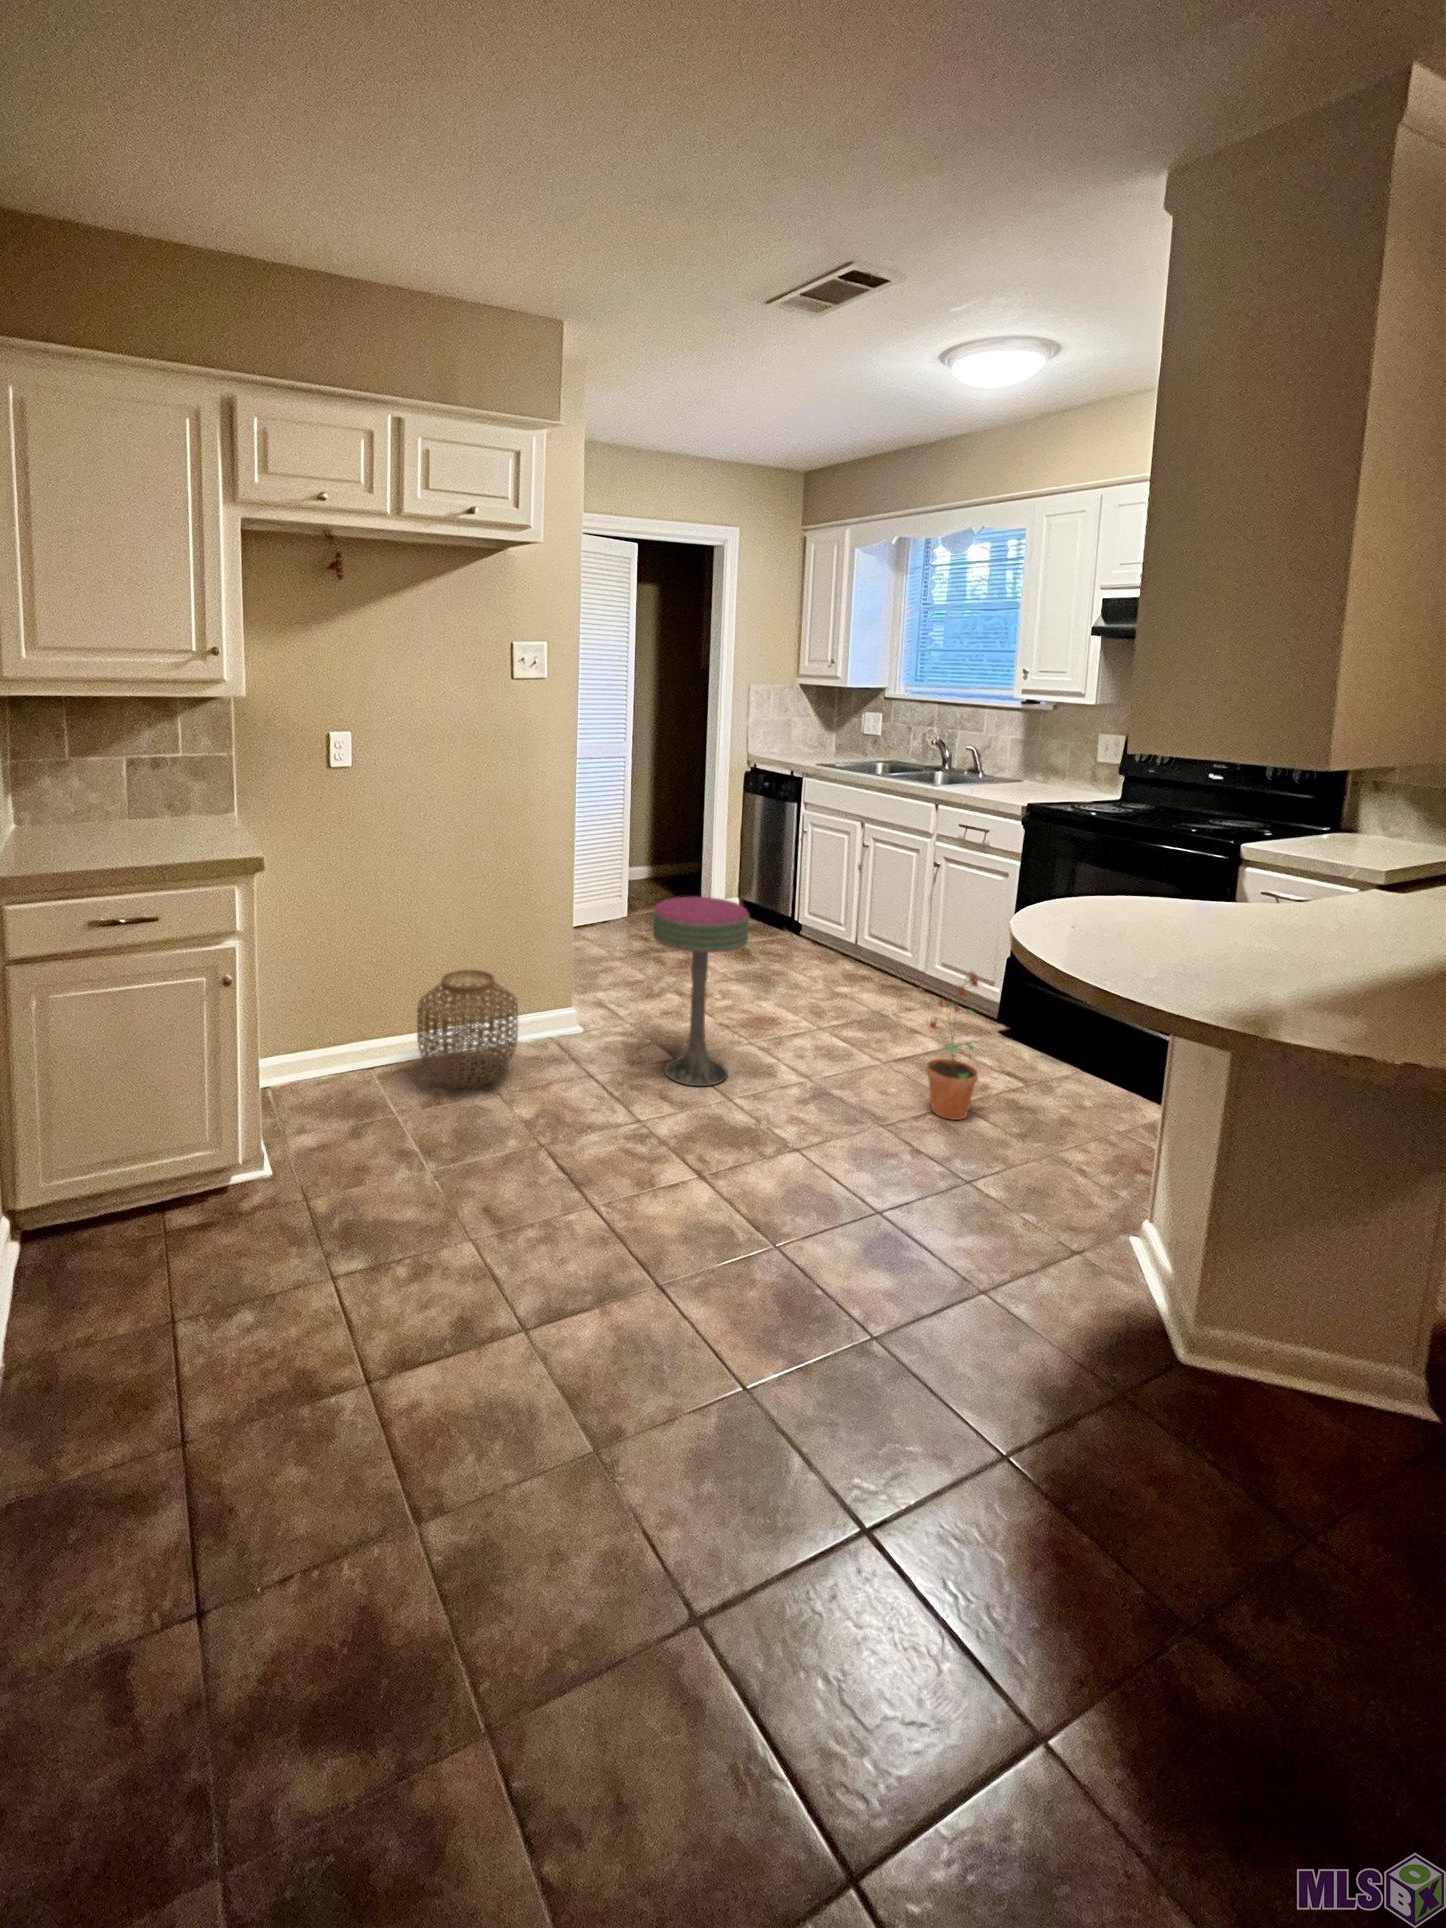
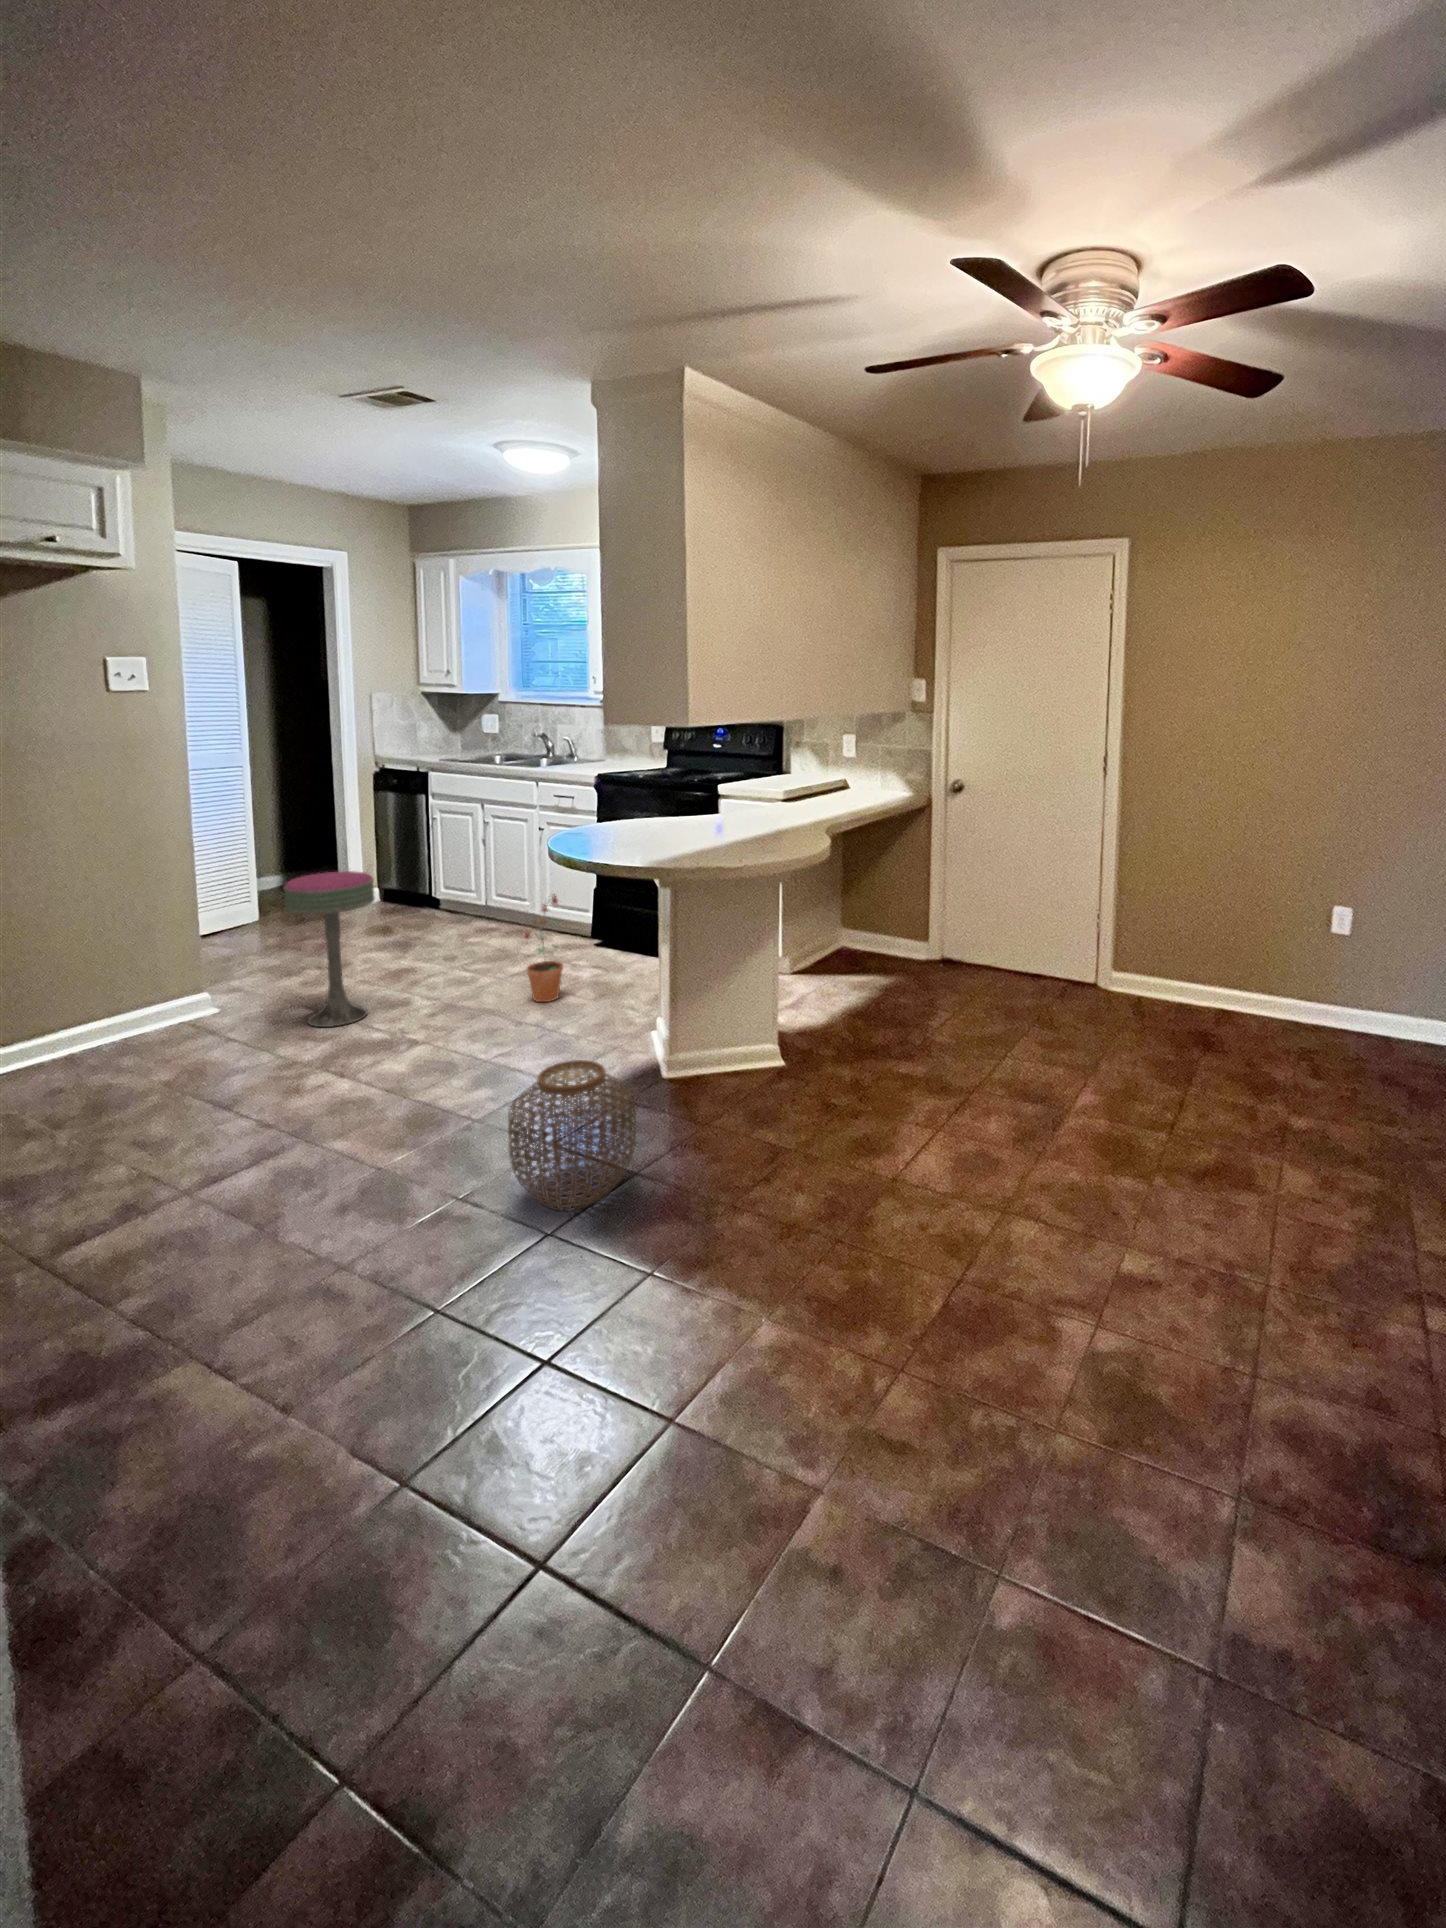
woven basket: present [417,970,518,1089] -> present [508,1060,636,1210]

